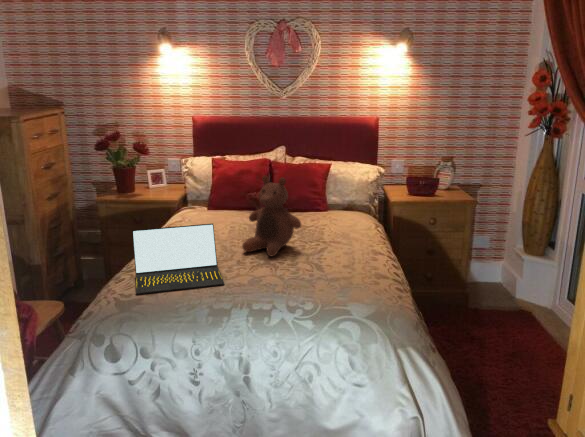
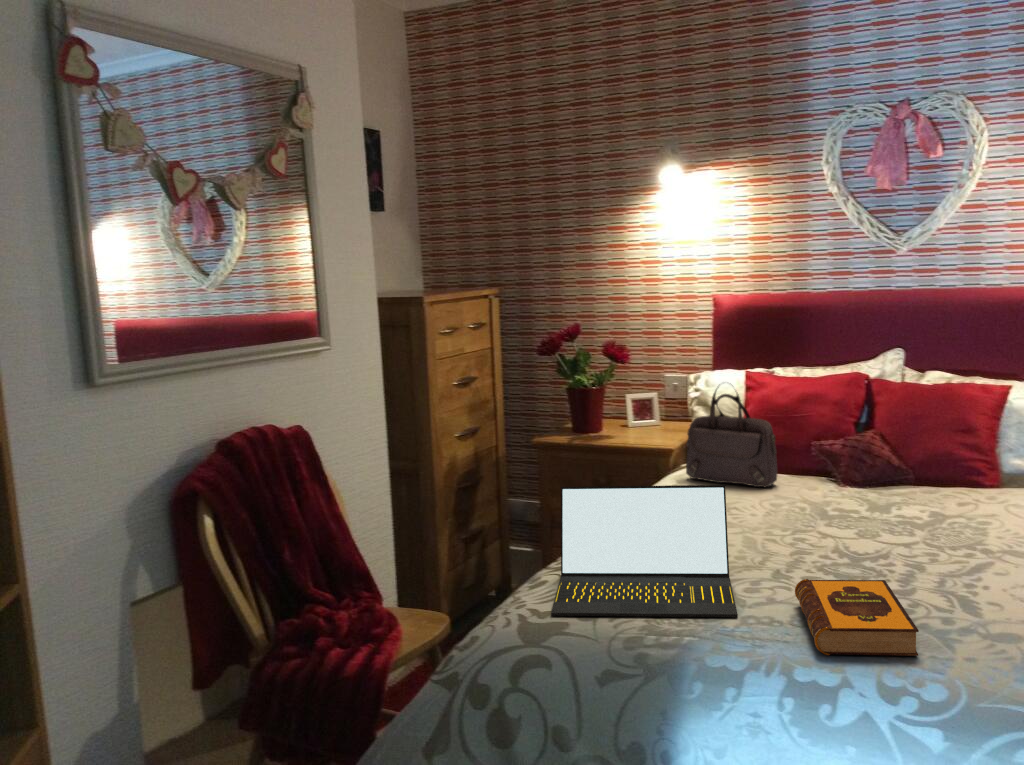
handbag: none [185,167,231,219] -> present [686,389,777,487]
stuffed bear: present [242,176,301,256] -> none [790,392,929,569]
hardback book: none [248,261,301,297] -> present [795,579,919,656]

